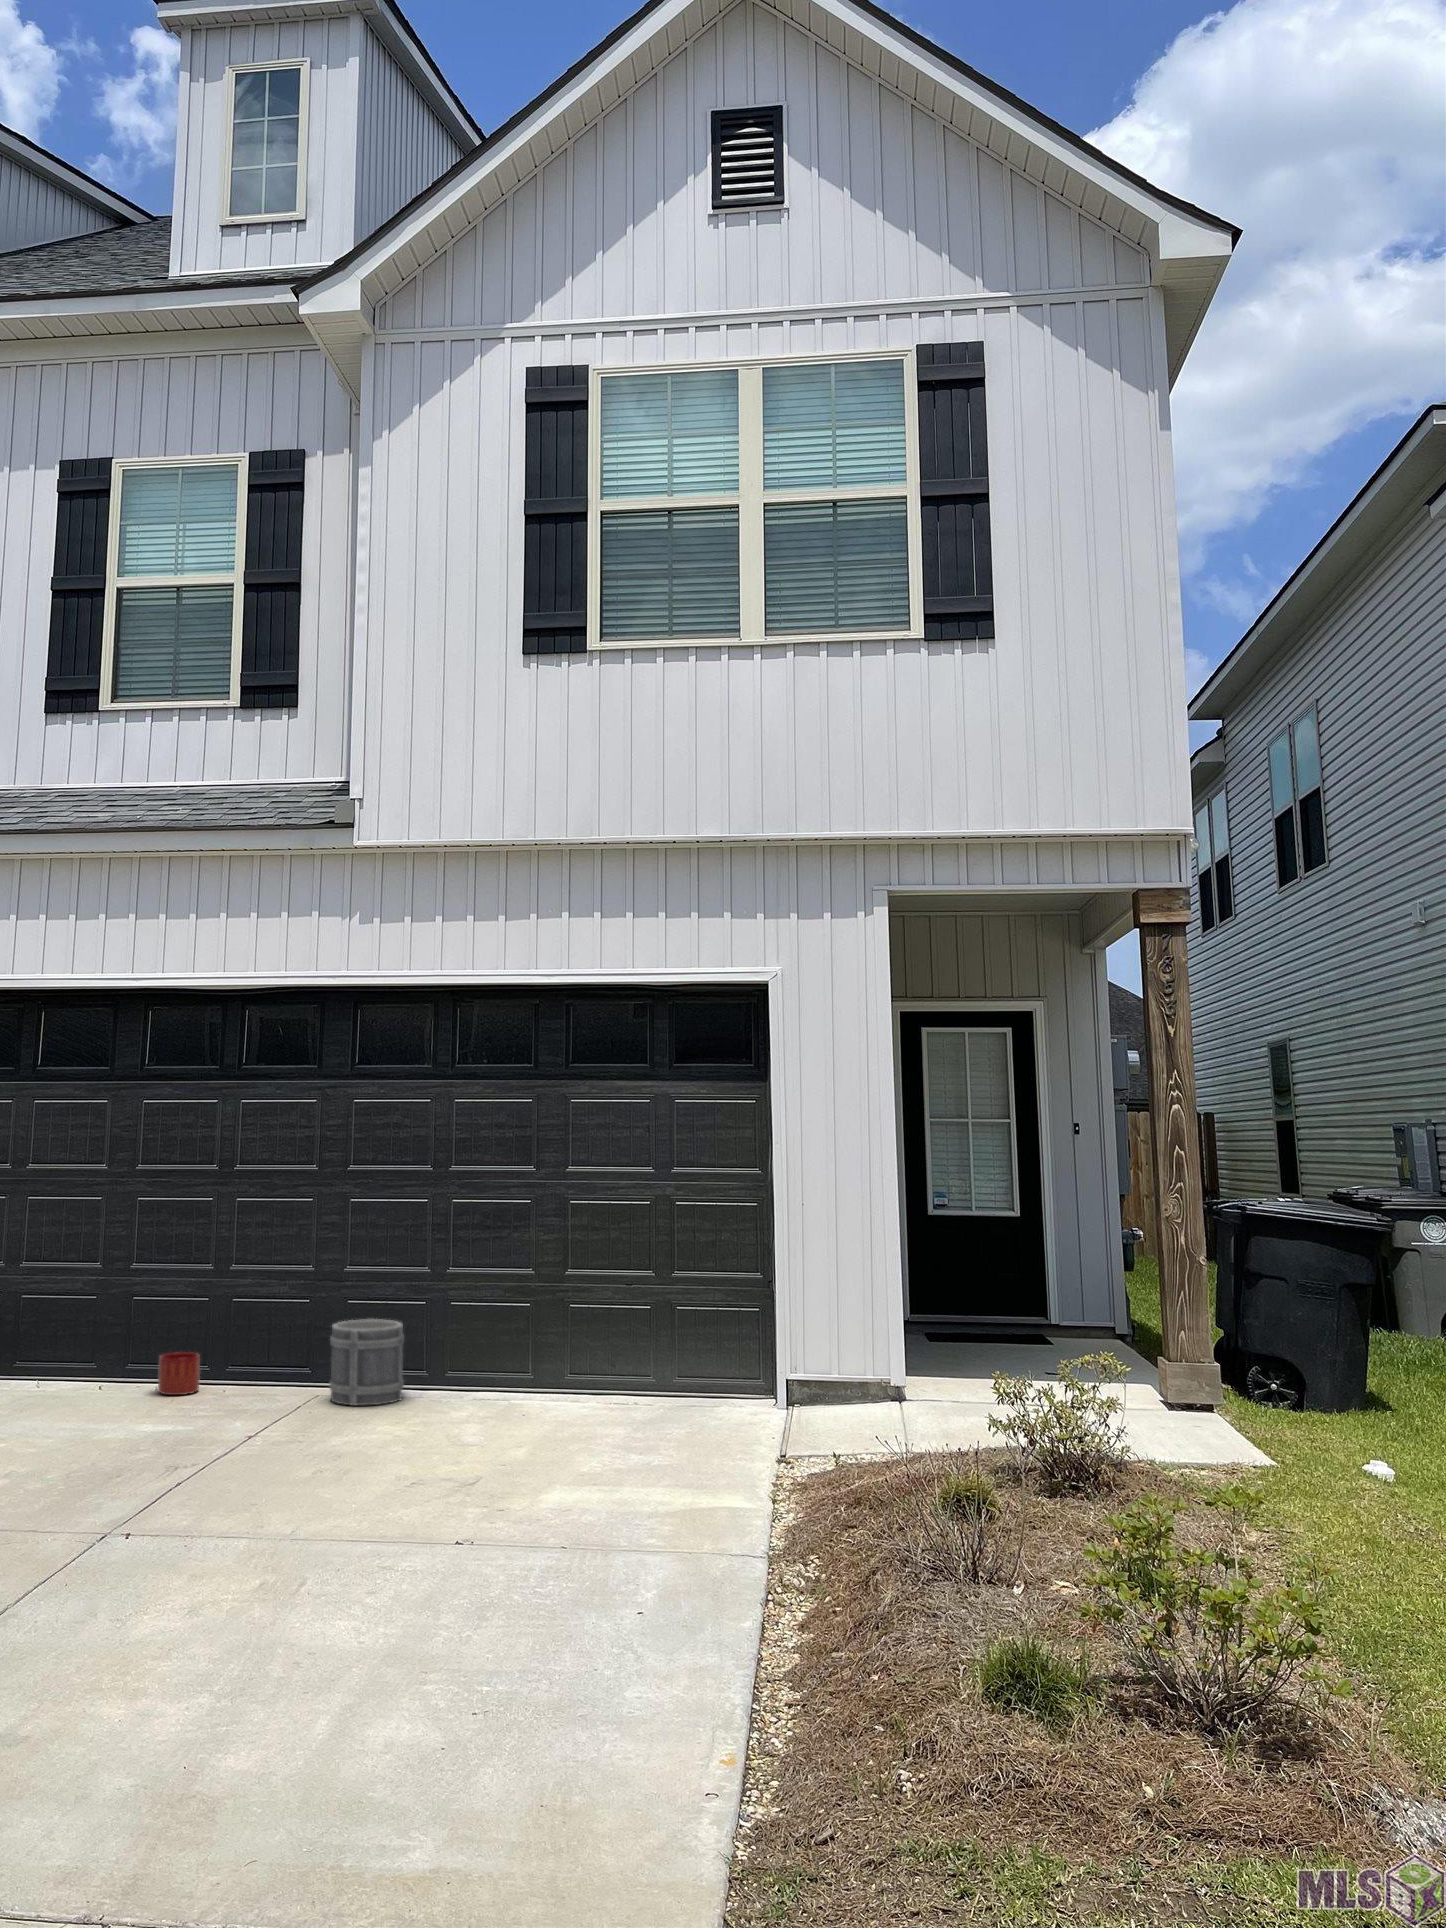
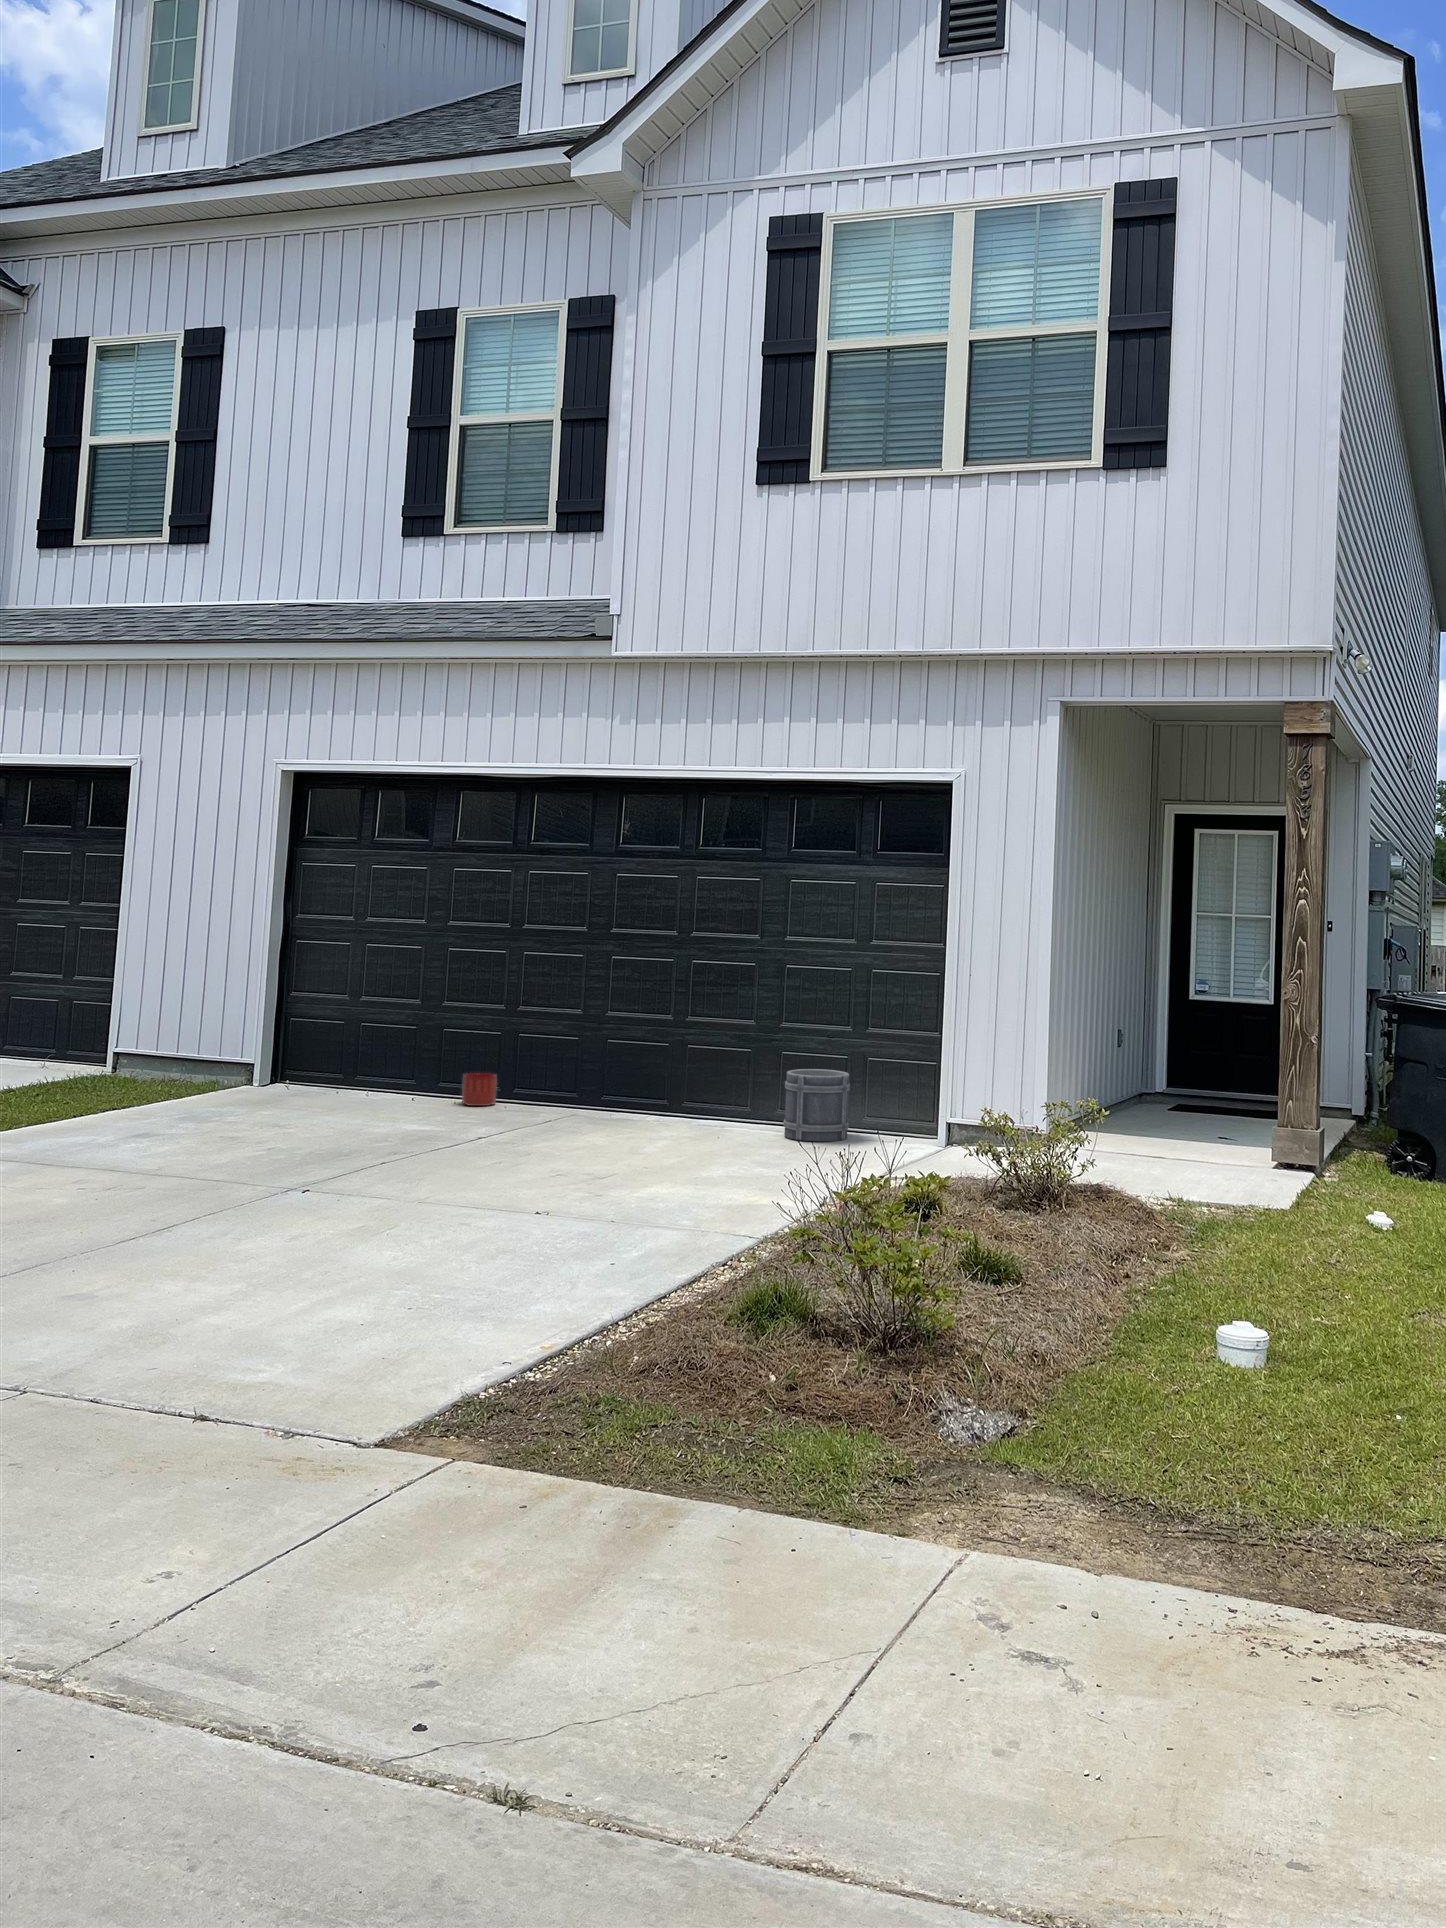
bucket: present [329,1319,404,1405] -> present [784,1069,850,1141]

